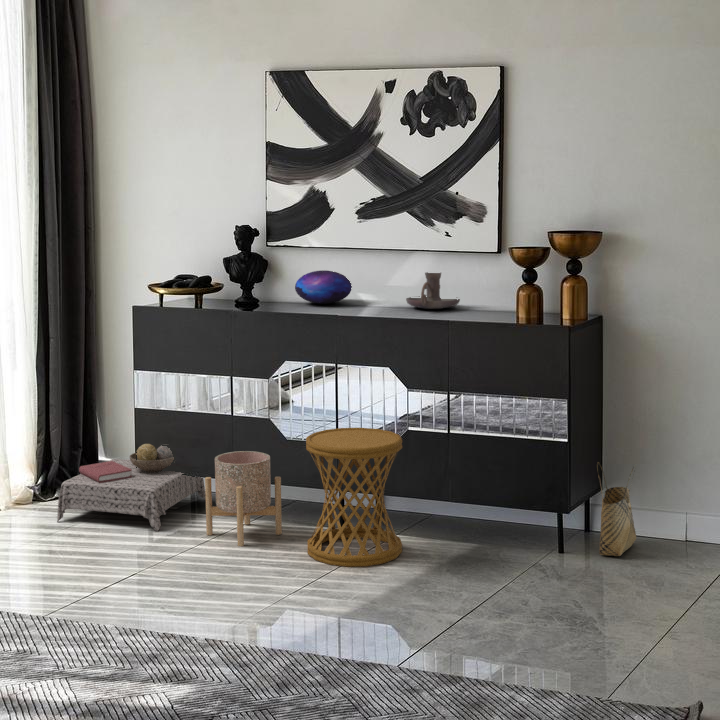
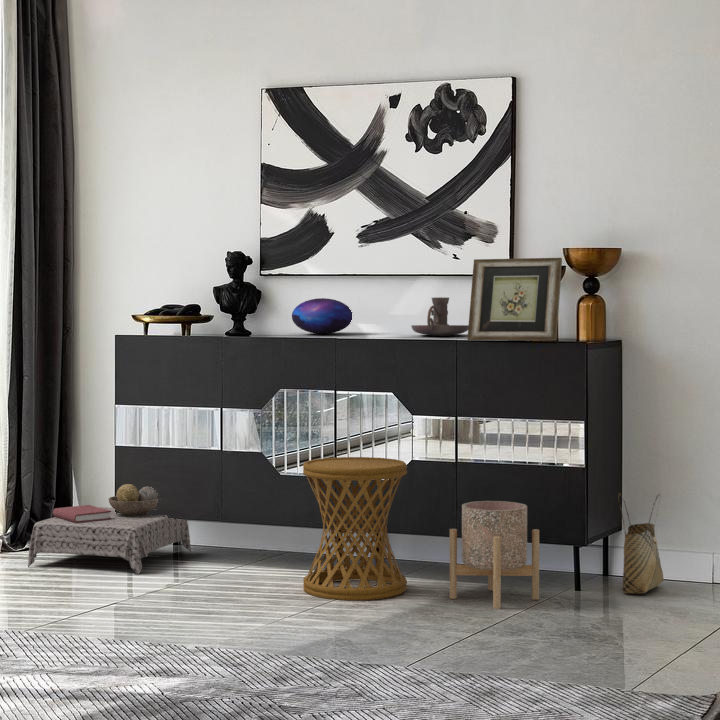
picture frame: none [459,243,549,324] -> present [467,258,562,341]
planter: present [205,451,282,546] -> present [450,501,539,609]

